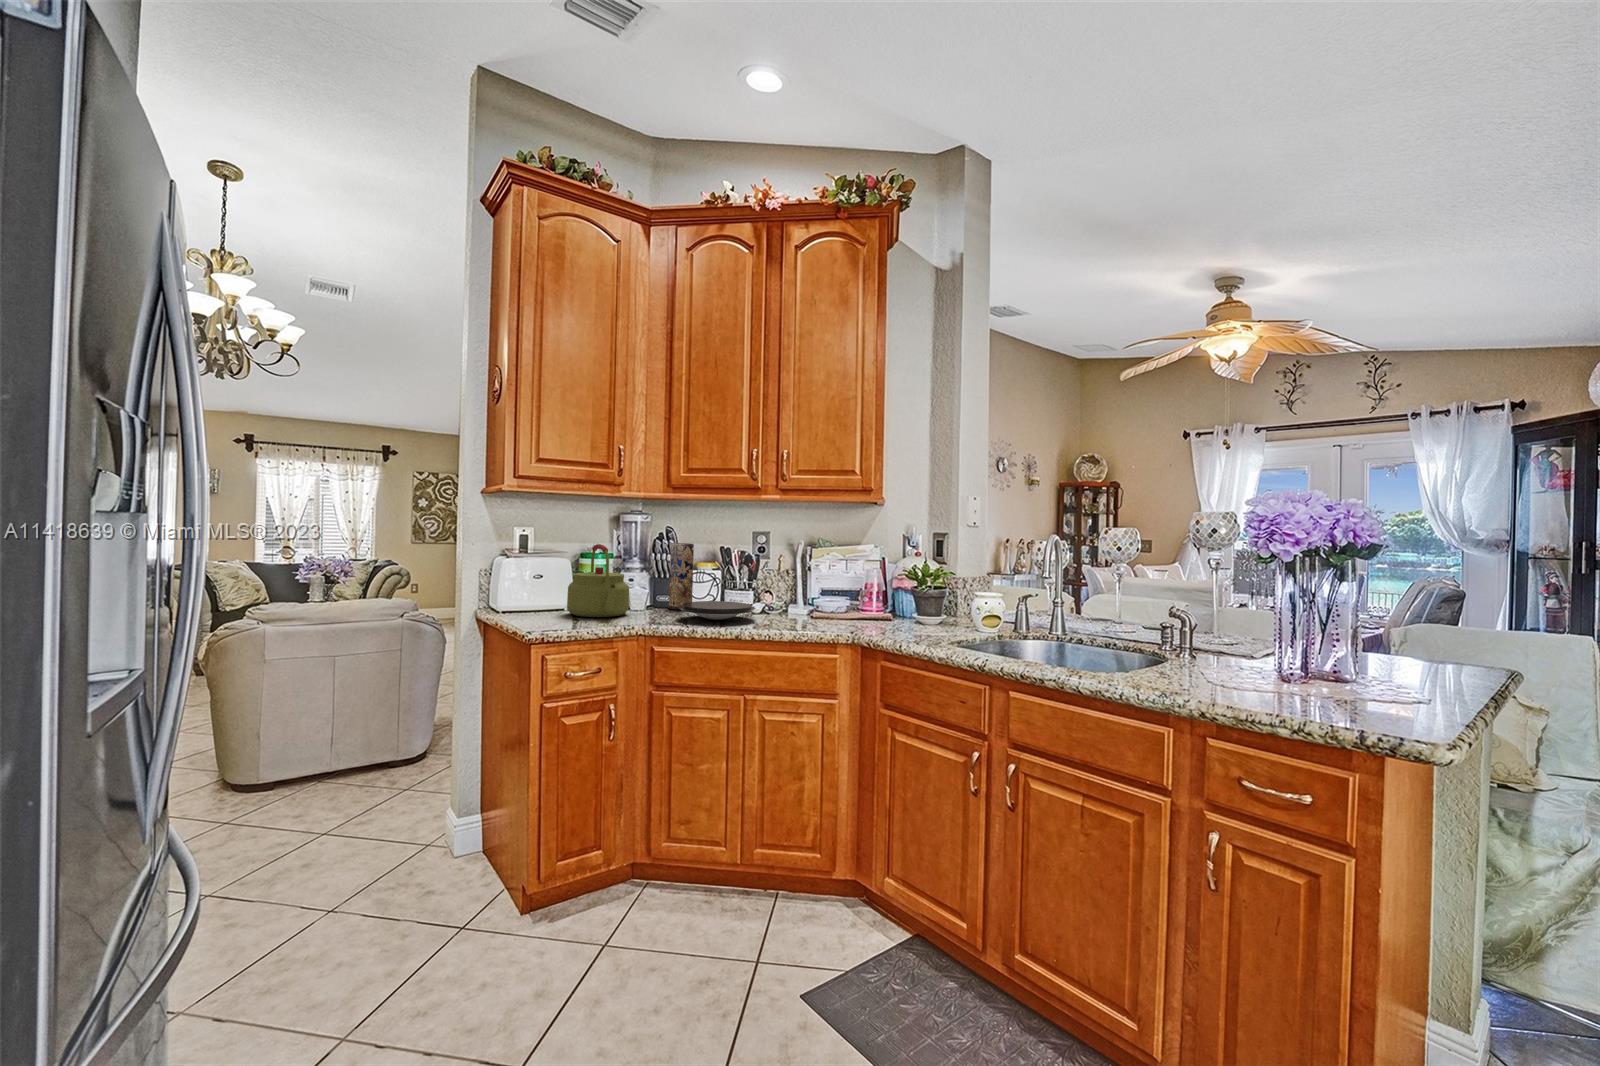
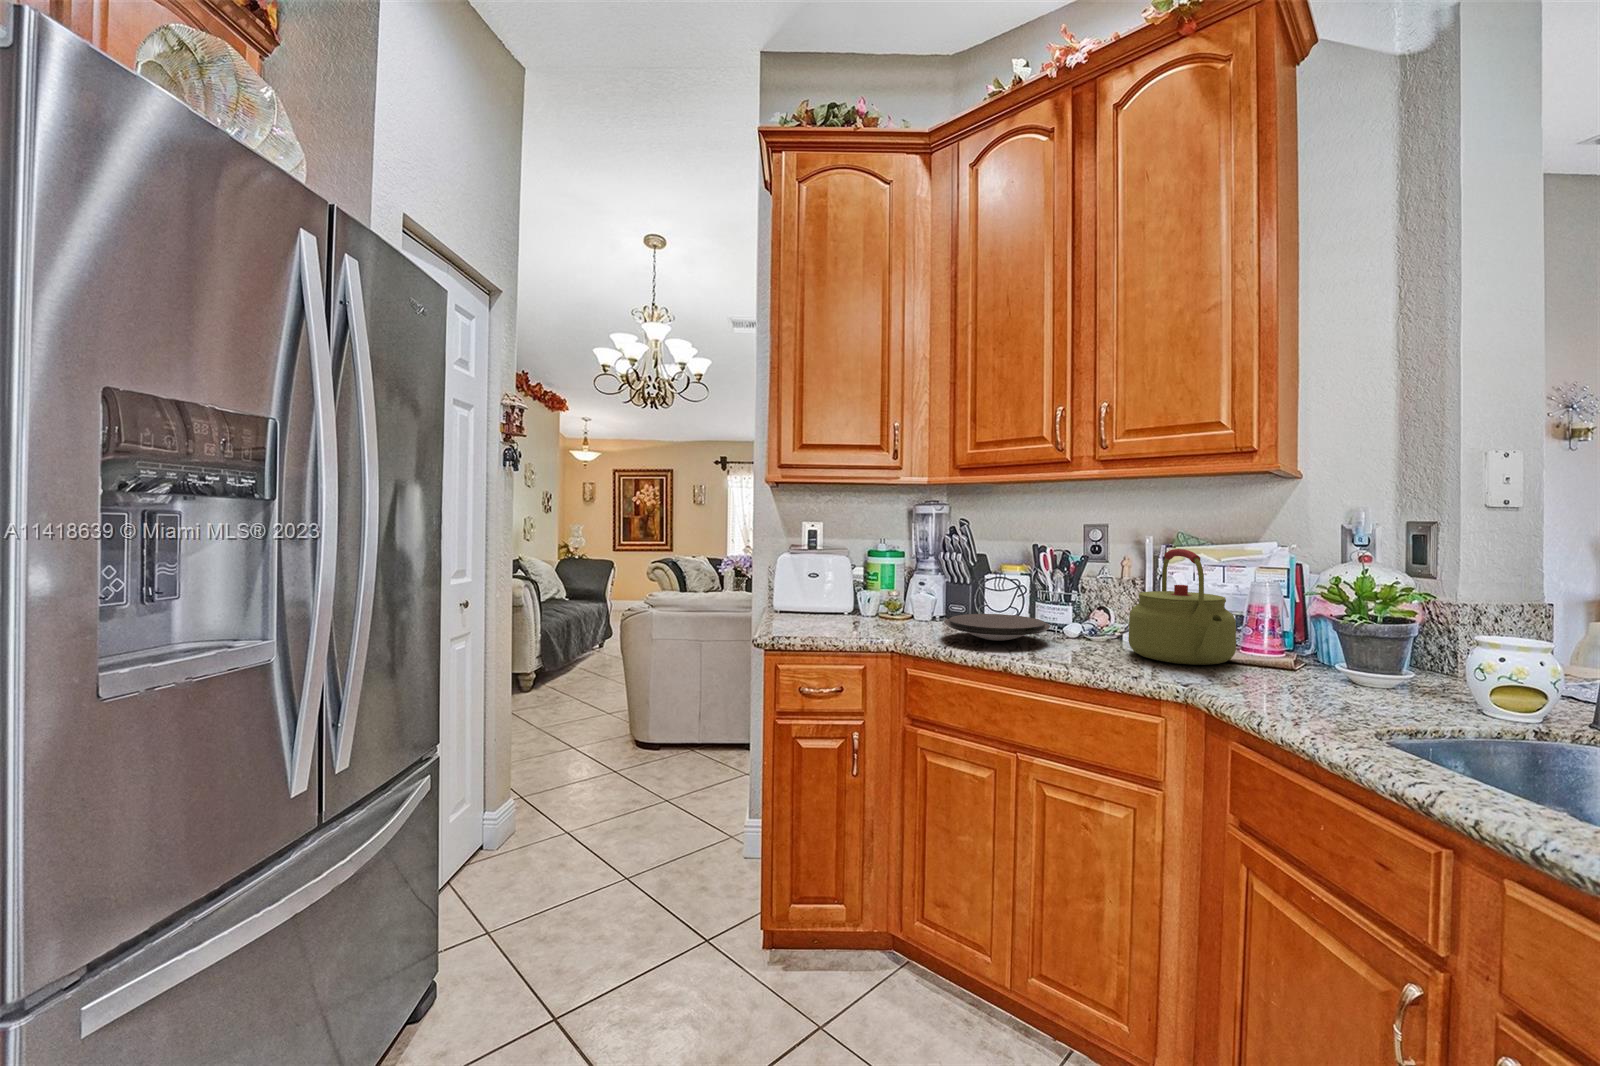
vase: present [669,543,694,610] -> none [962,540,991,622]
kettle: present [567,544,629,617] -> present [1128,549,1236,665]

